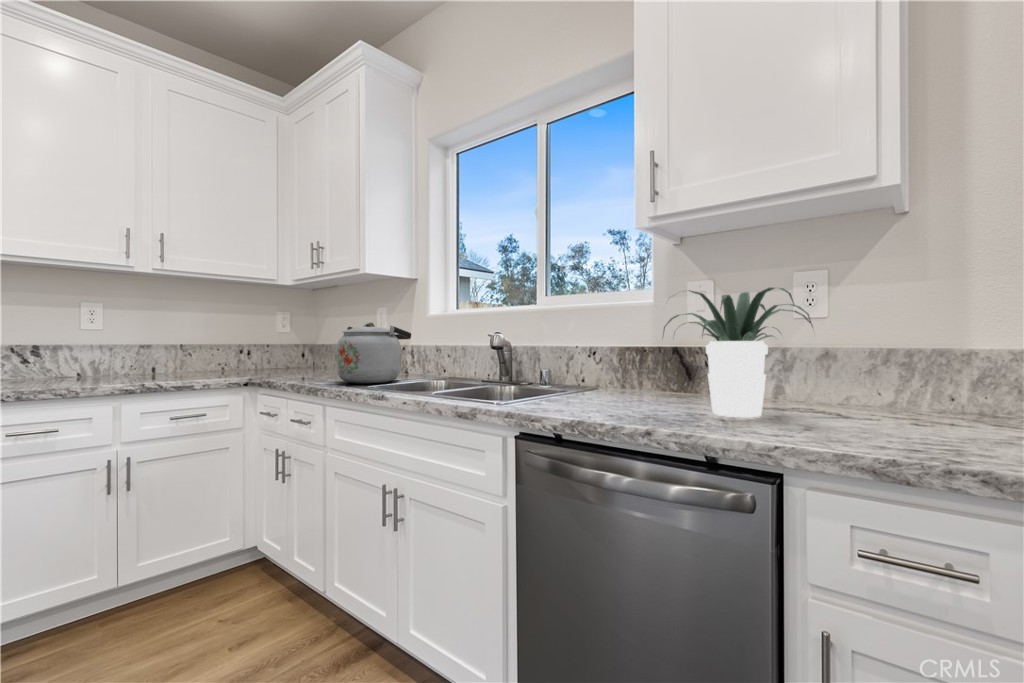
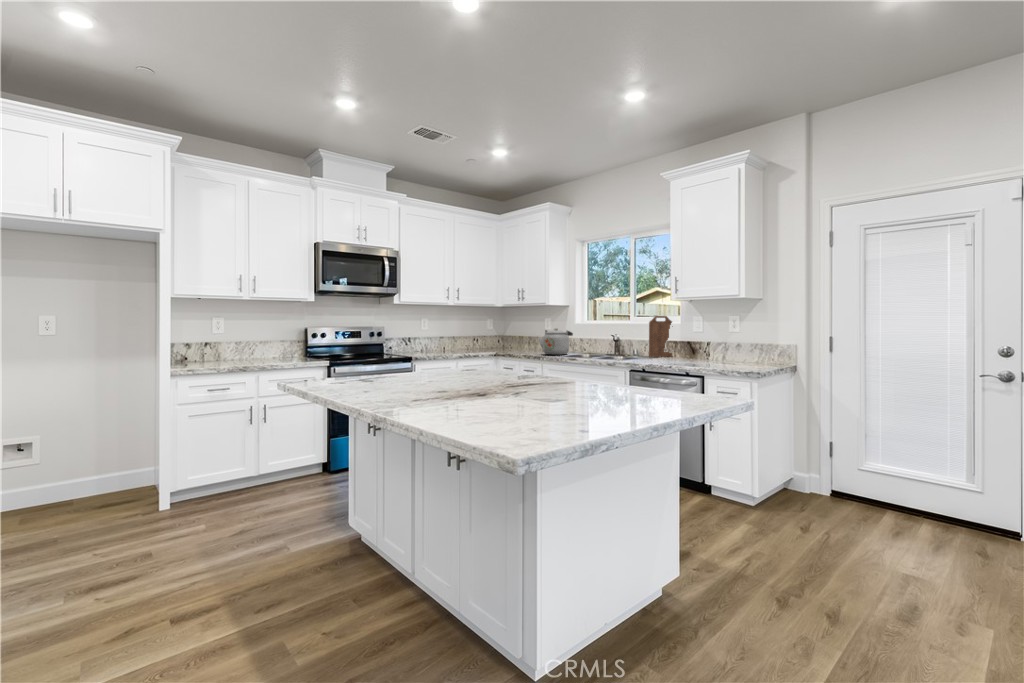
cutting board: none [574,285,631,387] -> present [649,316,673,357]
potted plant: present [663,288,813,417] -> none [678,325,727,364]

